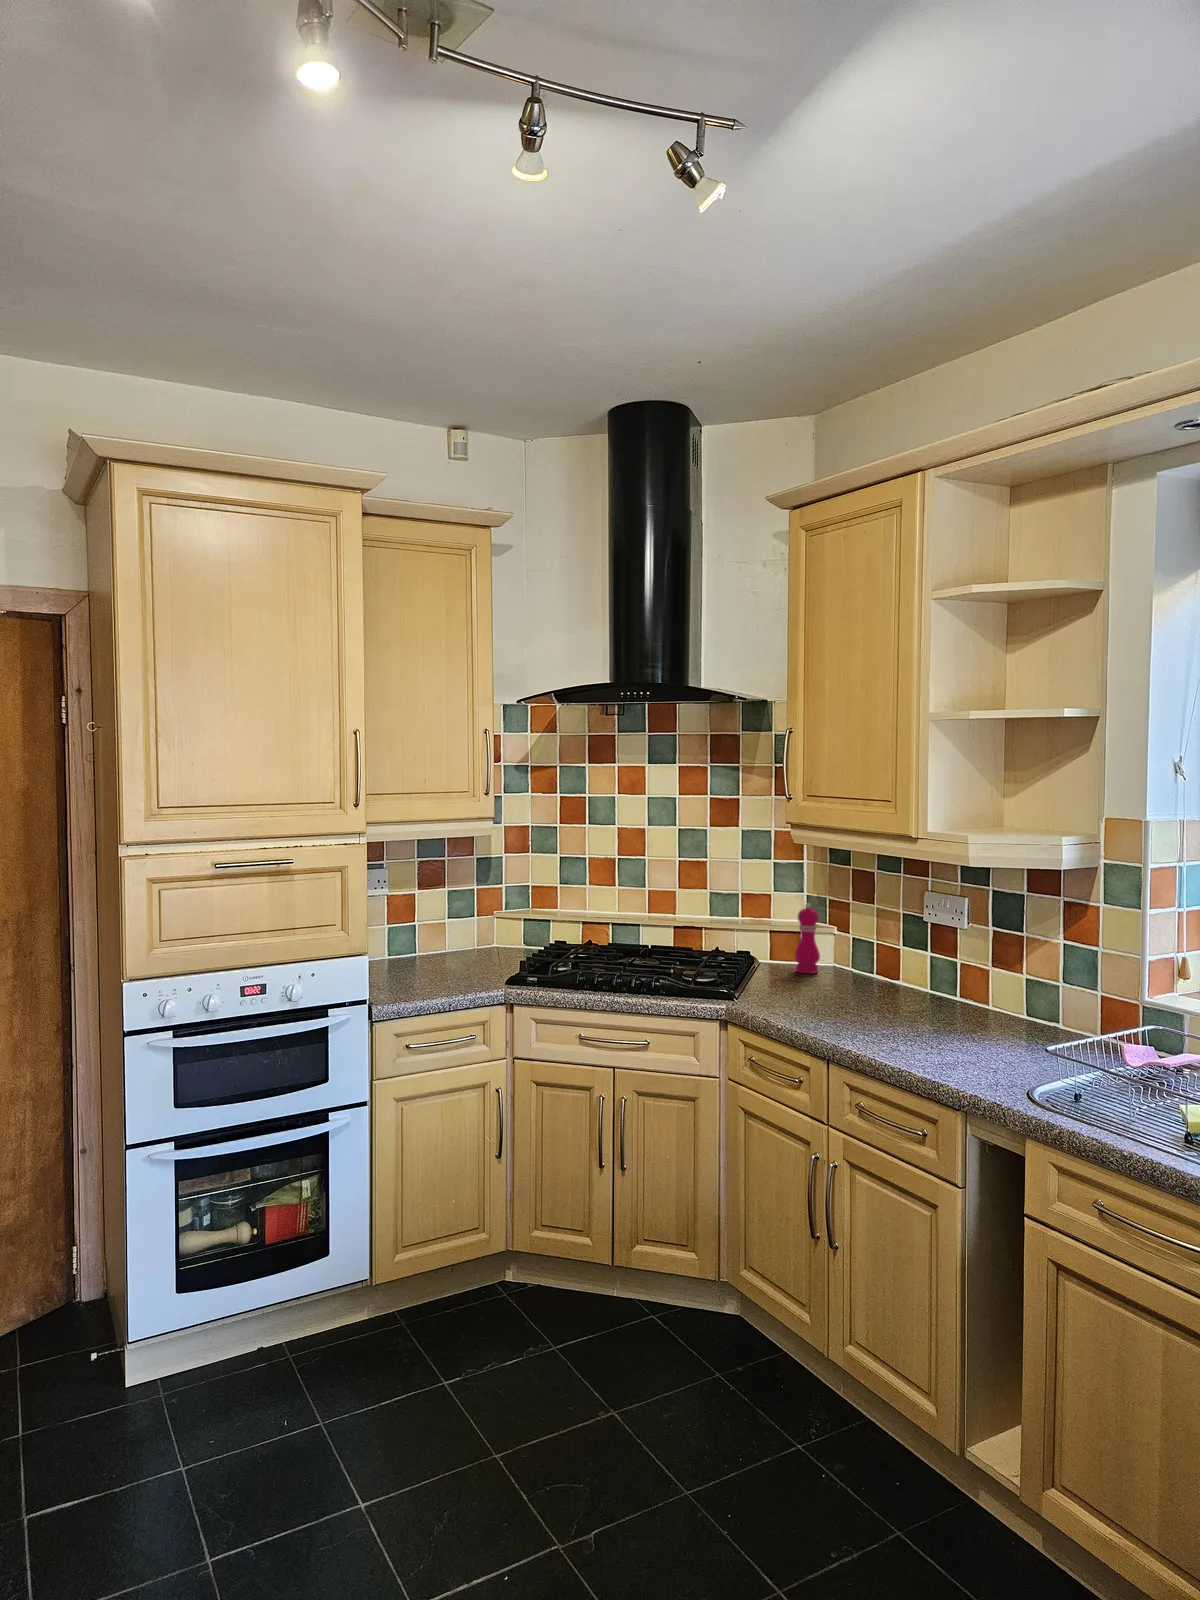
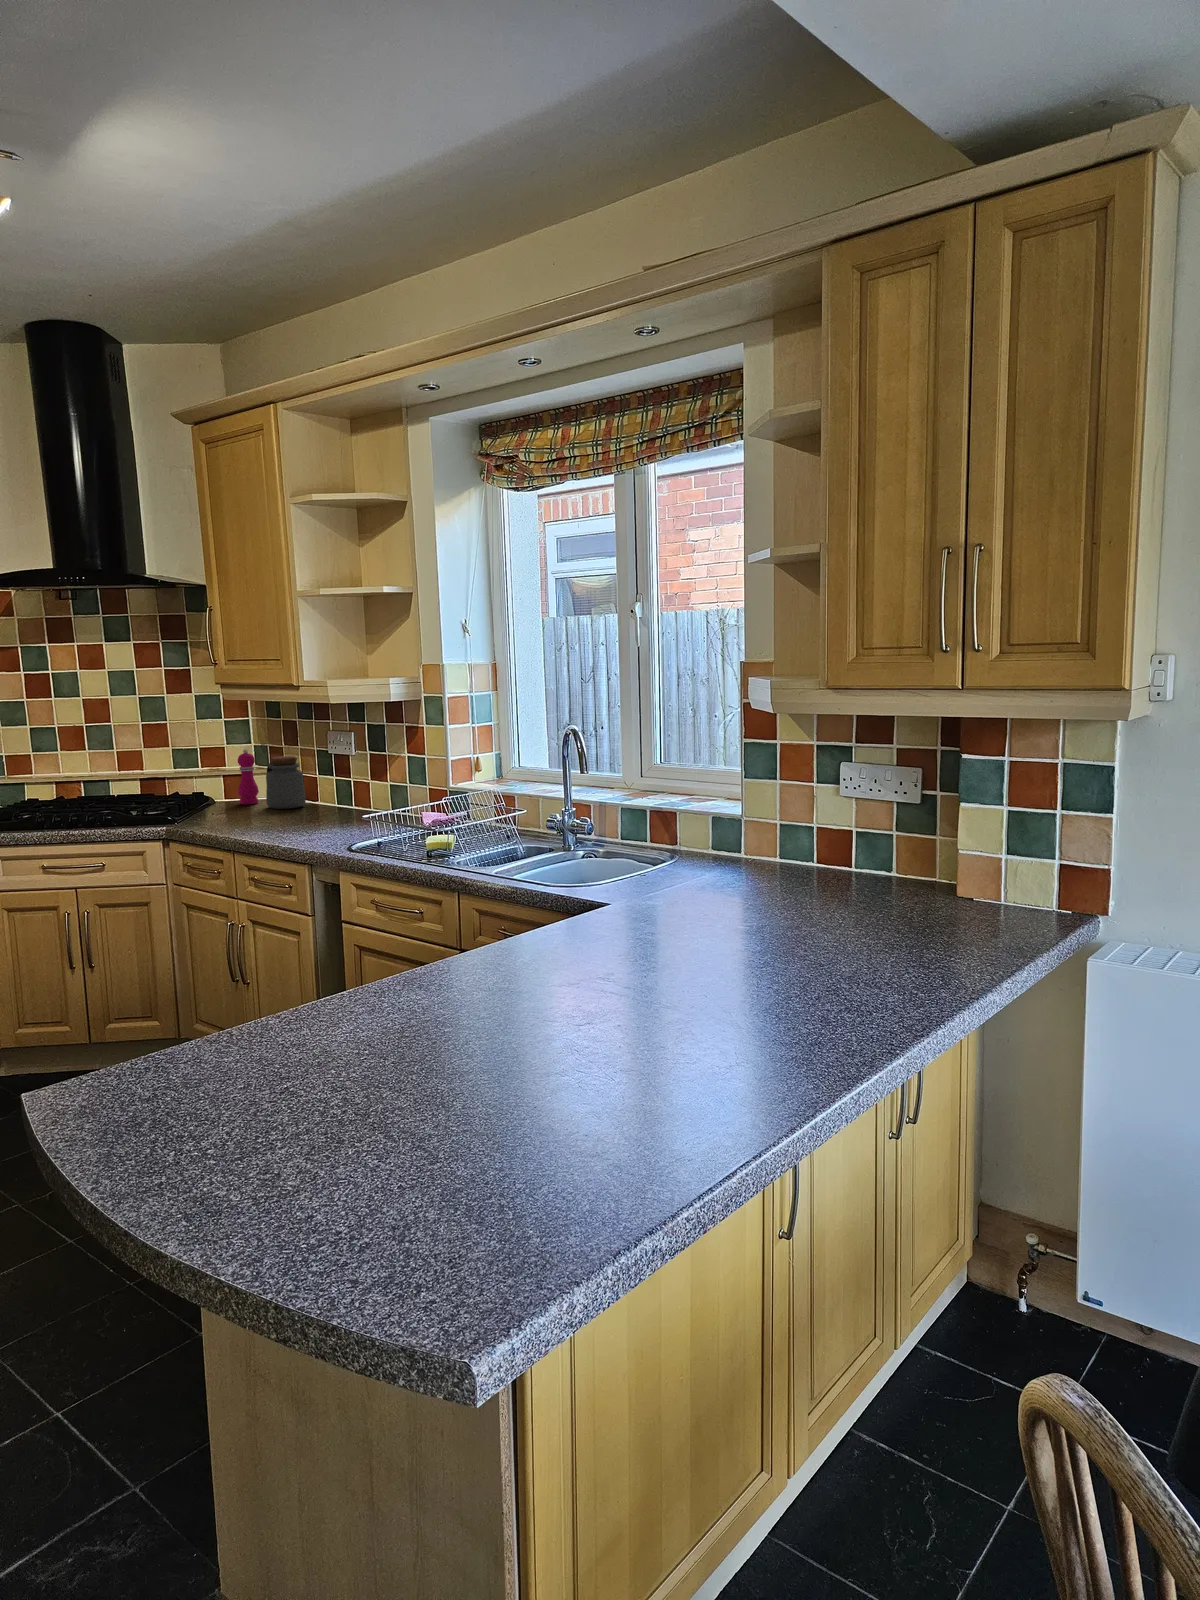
jar: none [837,918,887,988] -> present [266,756,306,809]

